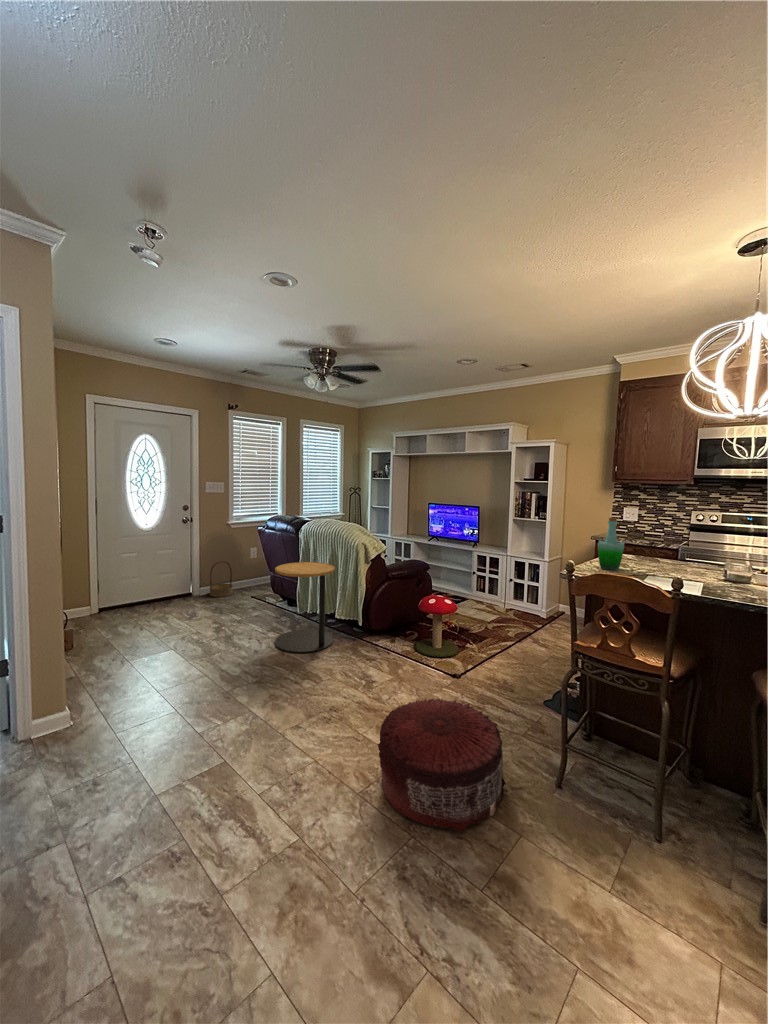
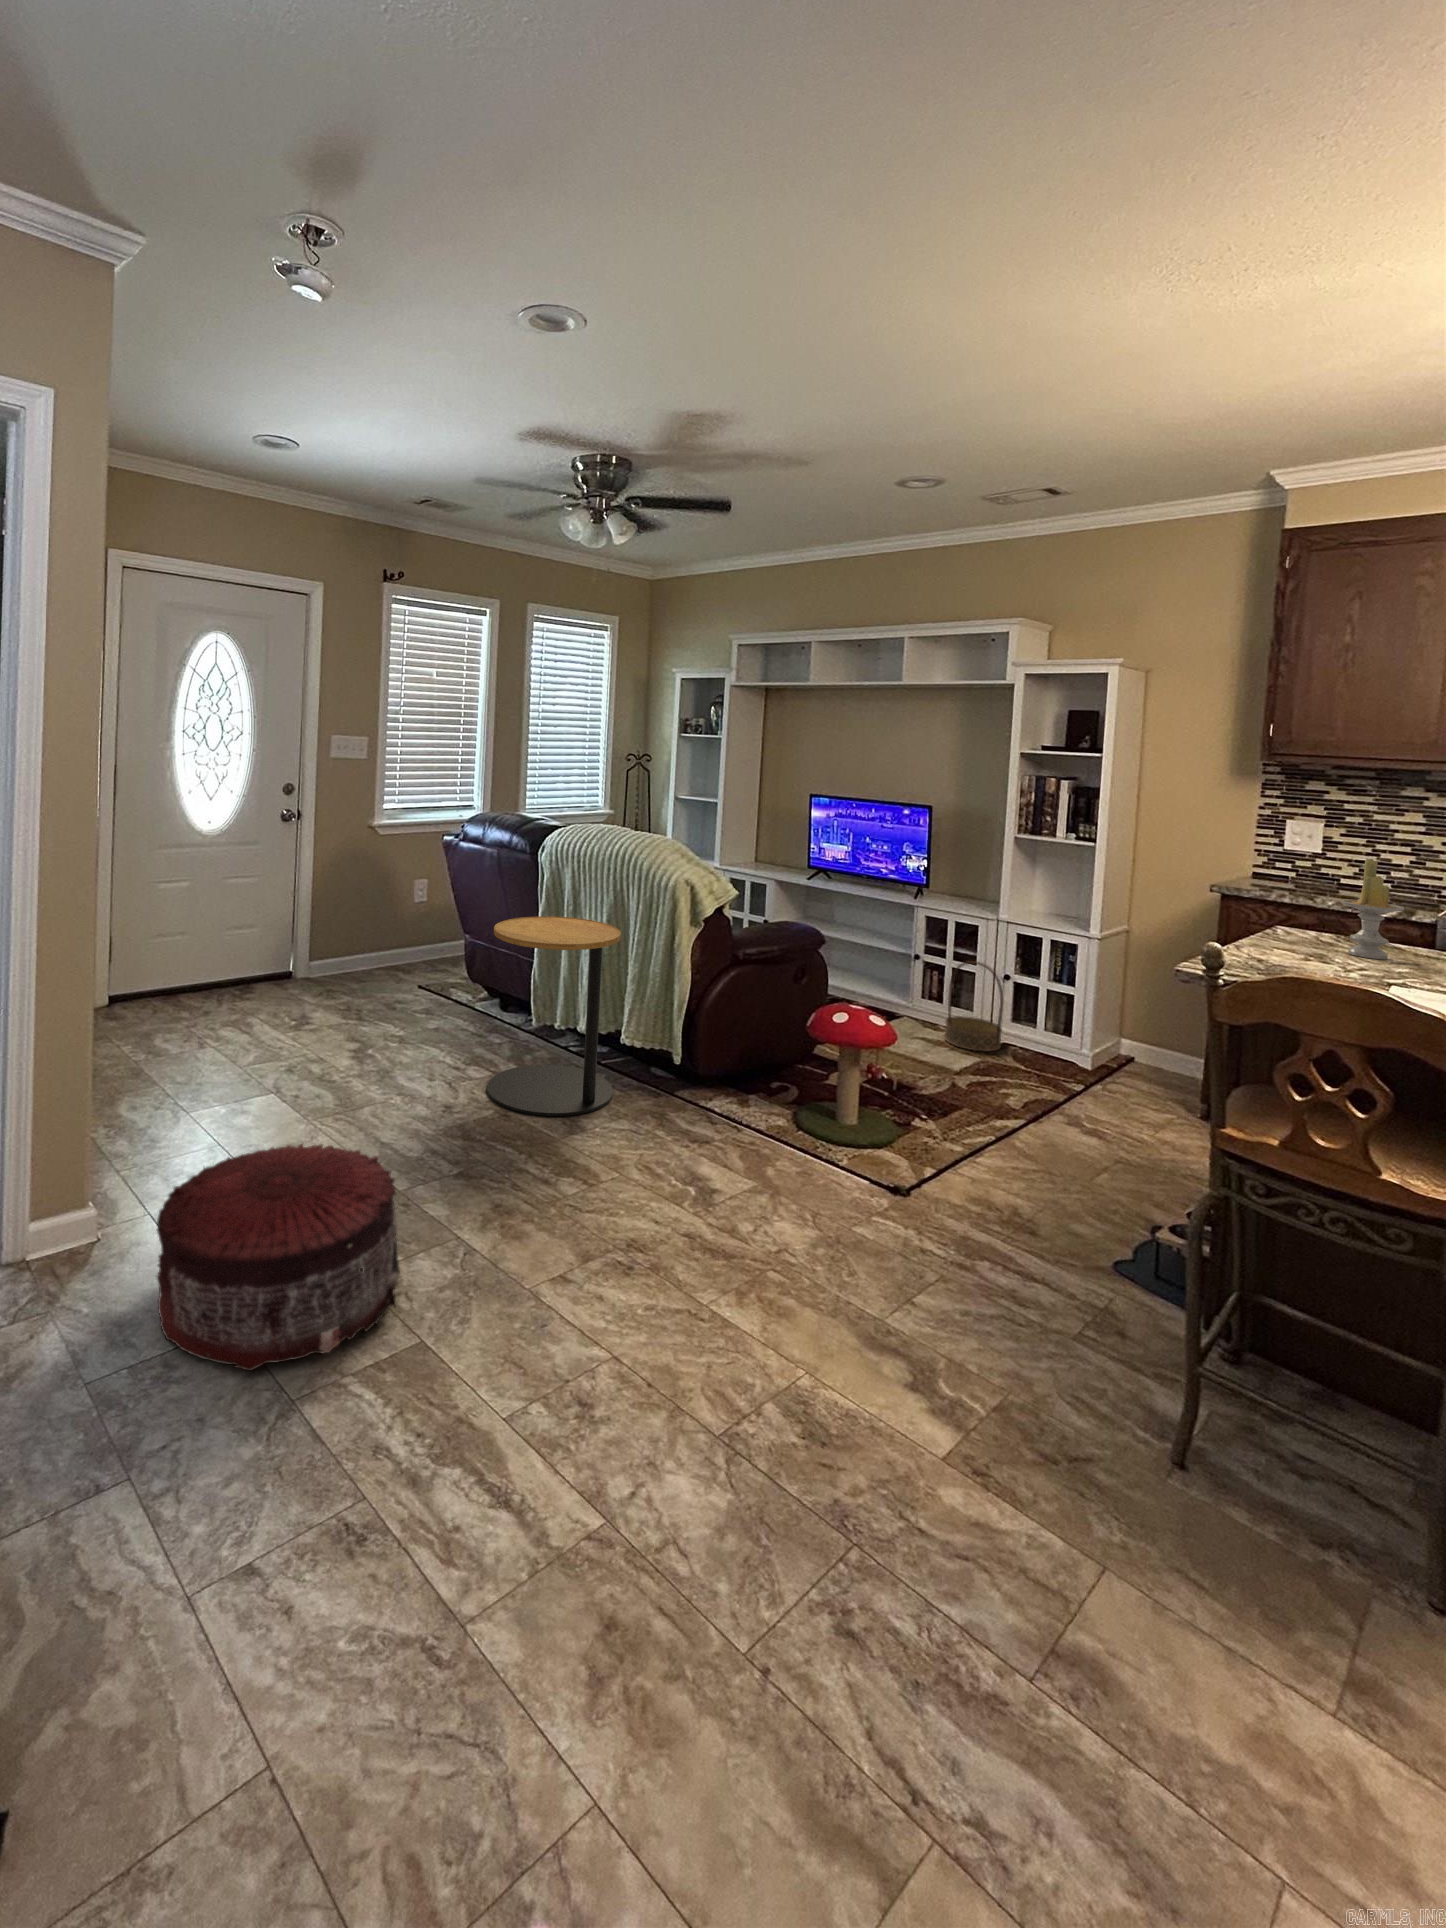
bottle: present [598,518,624,570] -> none [1263,848,1332,970]
candle: none [633,521,658,565] -> present [1341,859,1405,959]
basket: present [210,561,233,597] -> present [945,961,1003,1052]
pouf: present [378,699,506,832] -> present [157,1144,400,1371]

